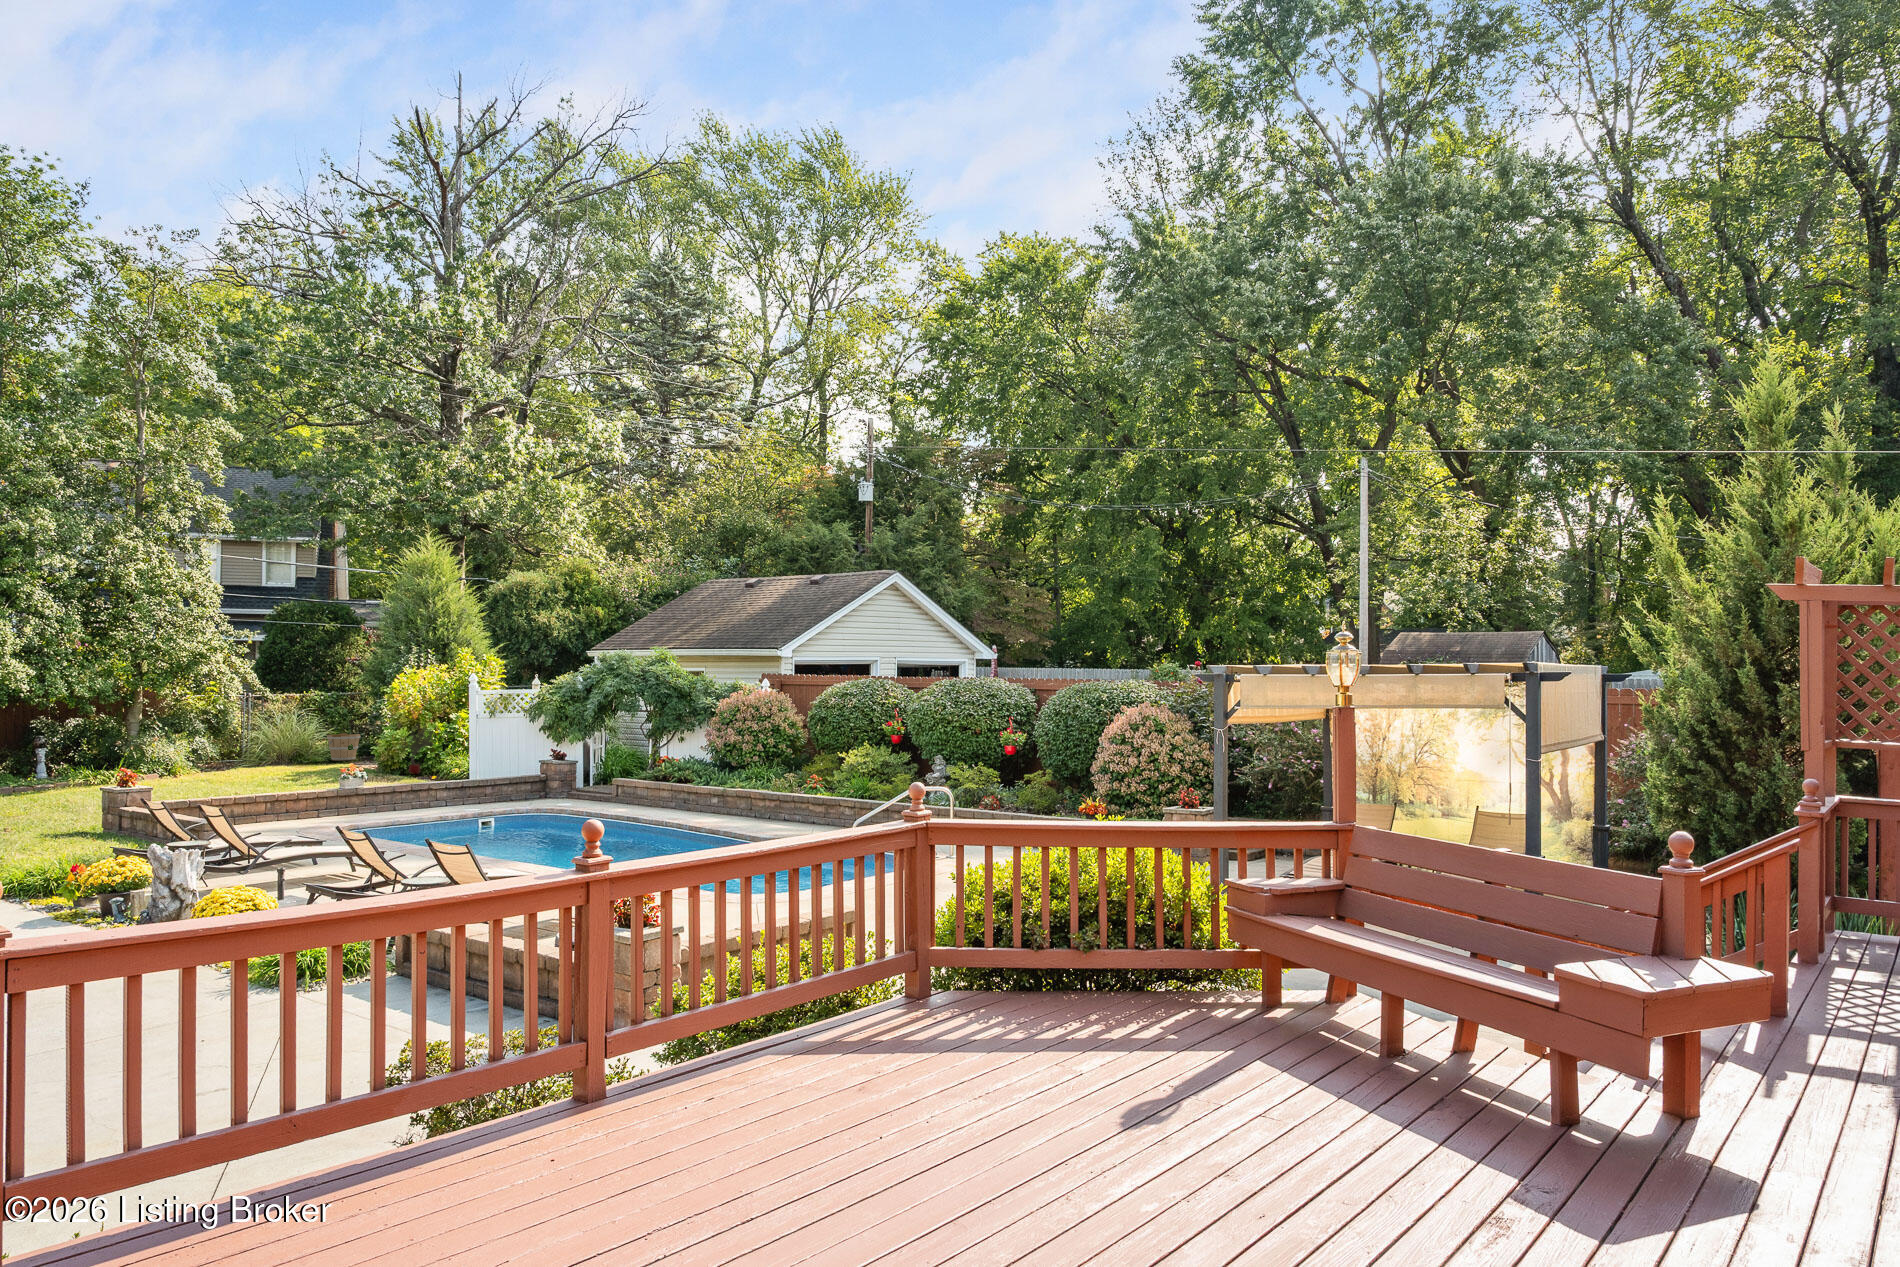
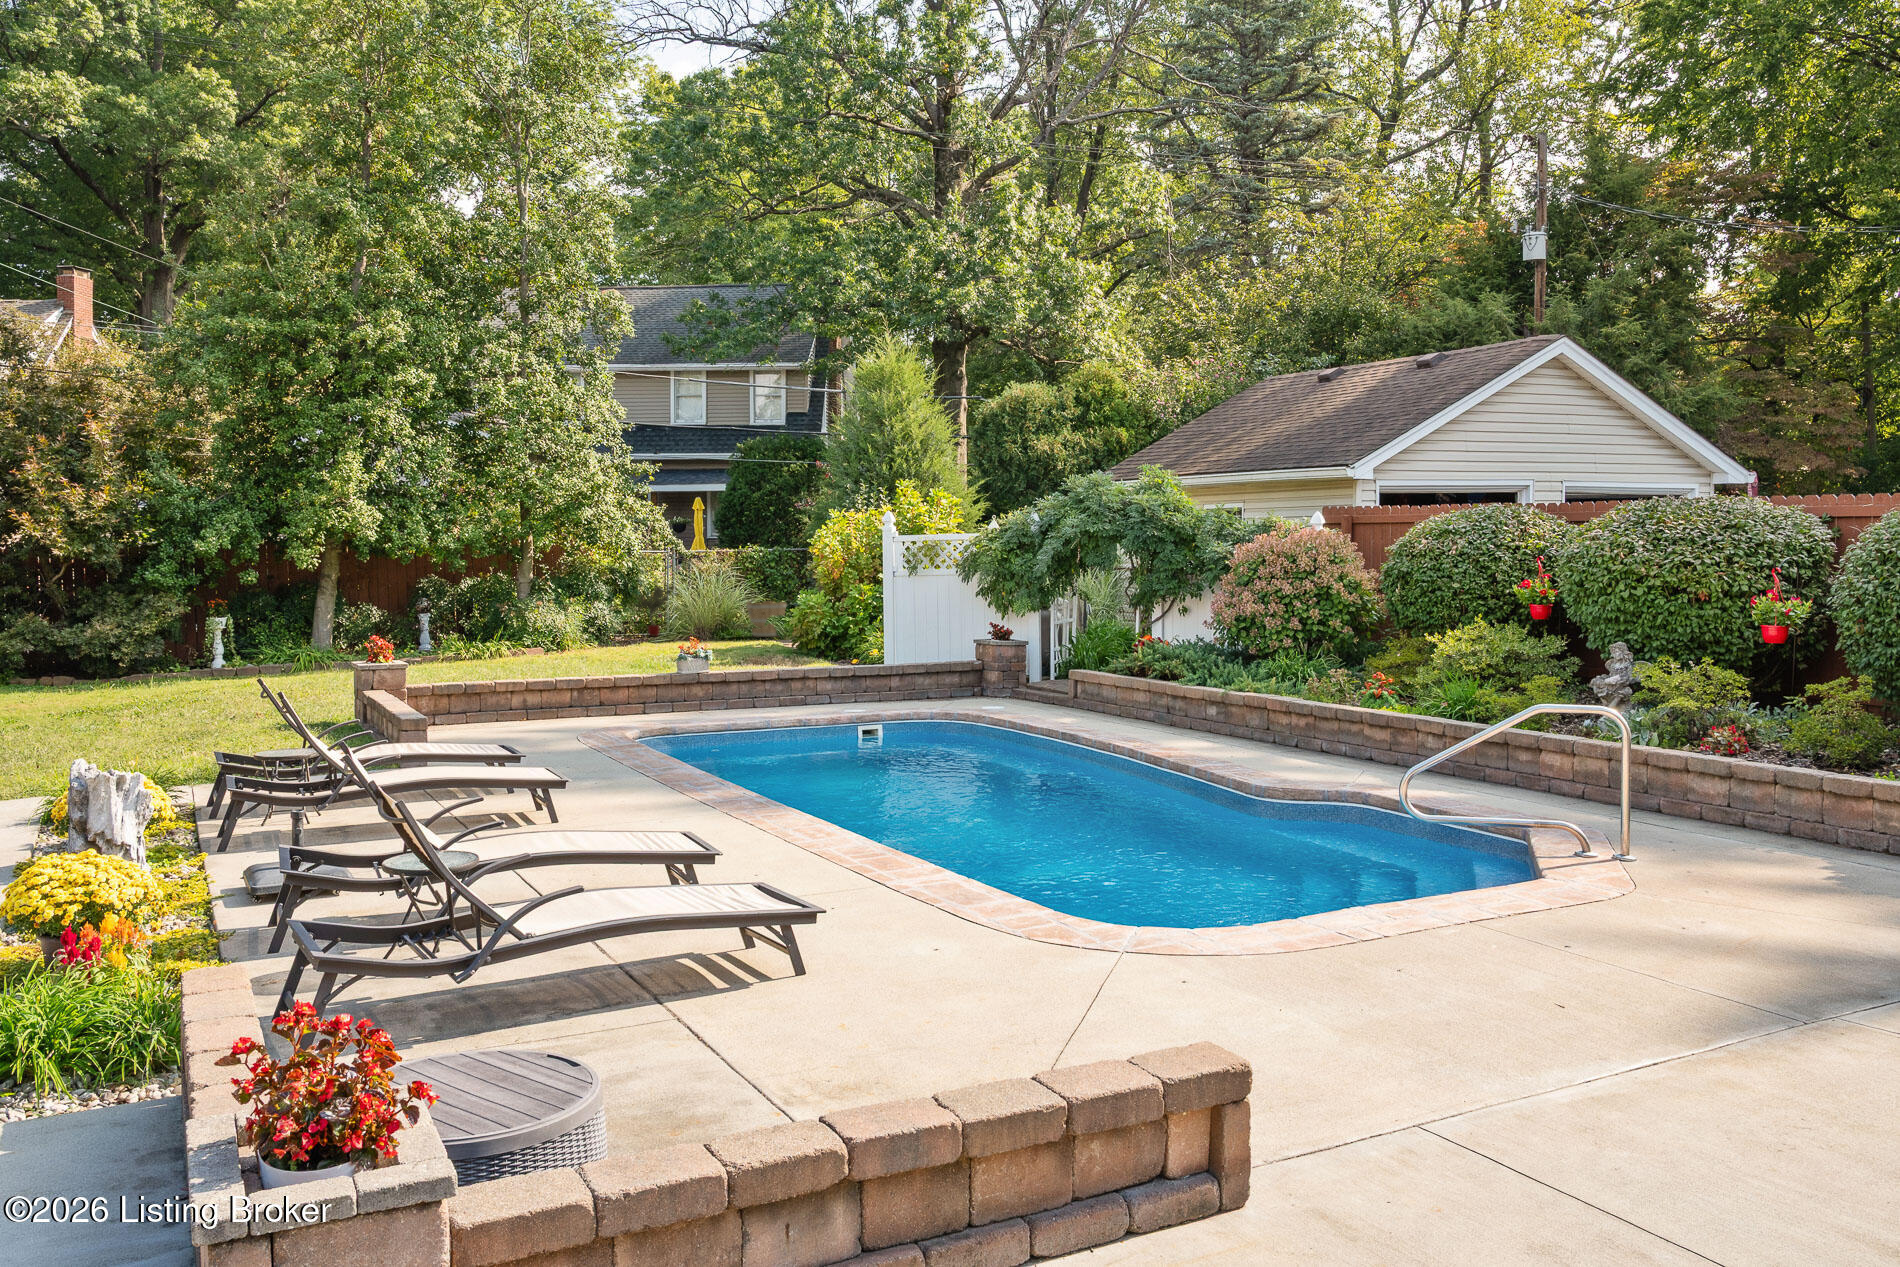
potted tree: present [400,725,432,774] -> present [634,578,674,637]

